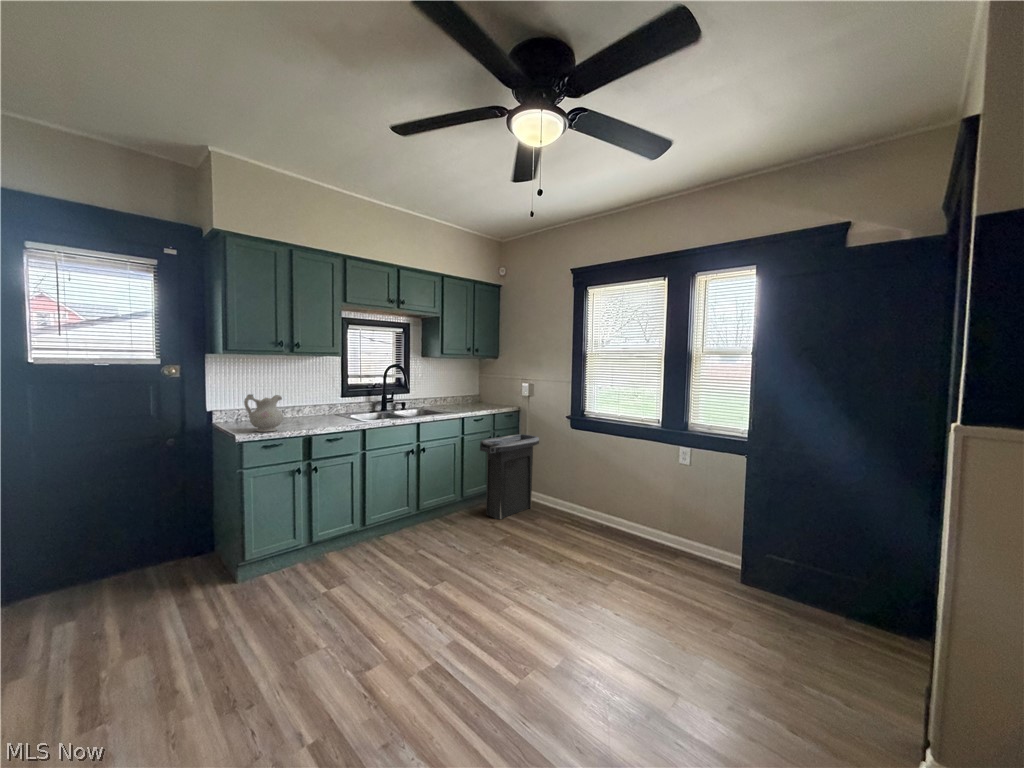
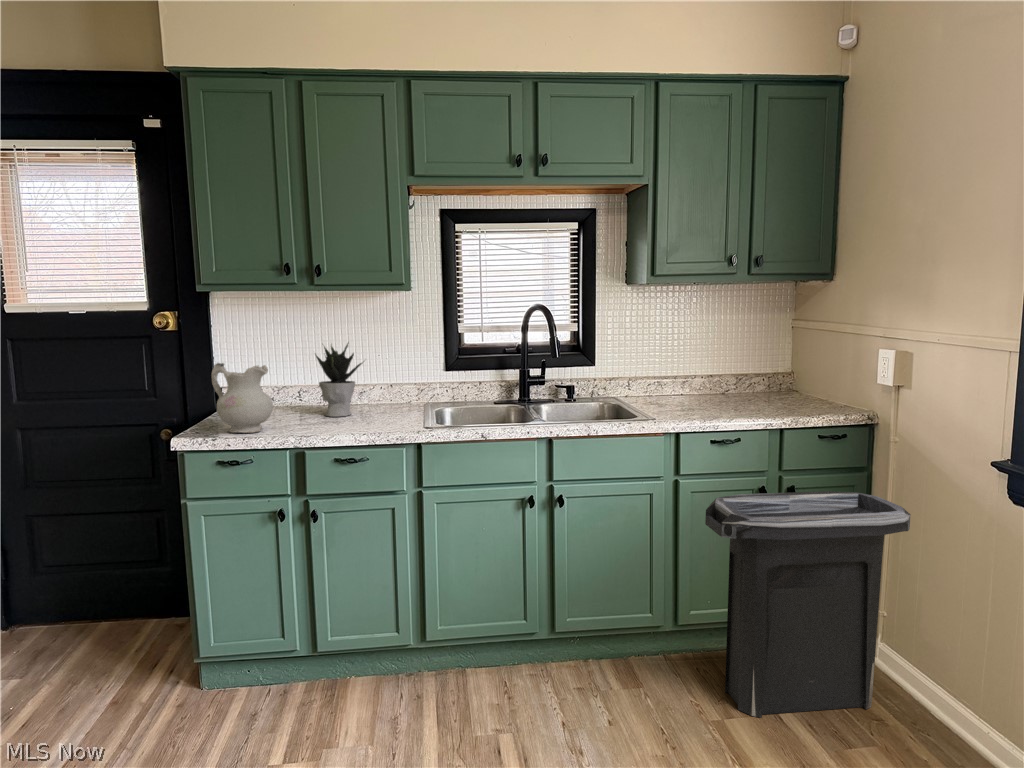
potted plant: none [283,382,312,422] -> present [315,342,362,417]

